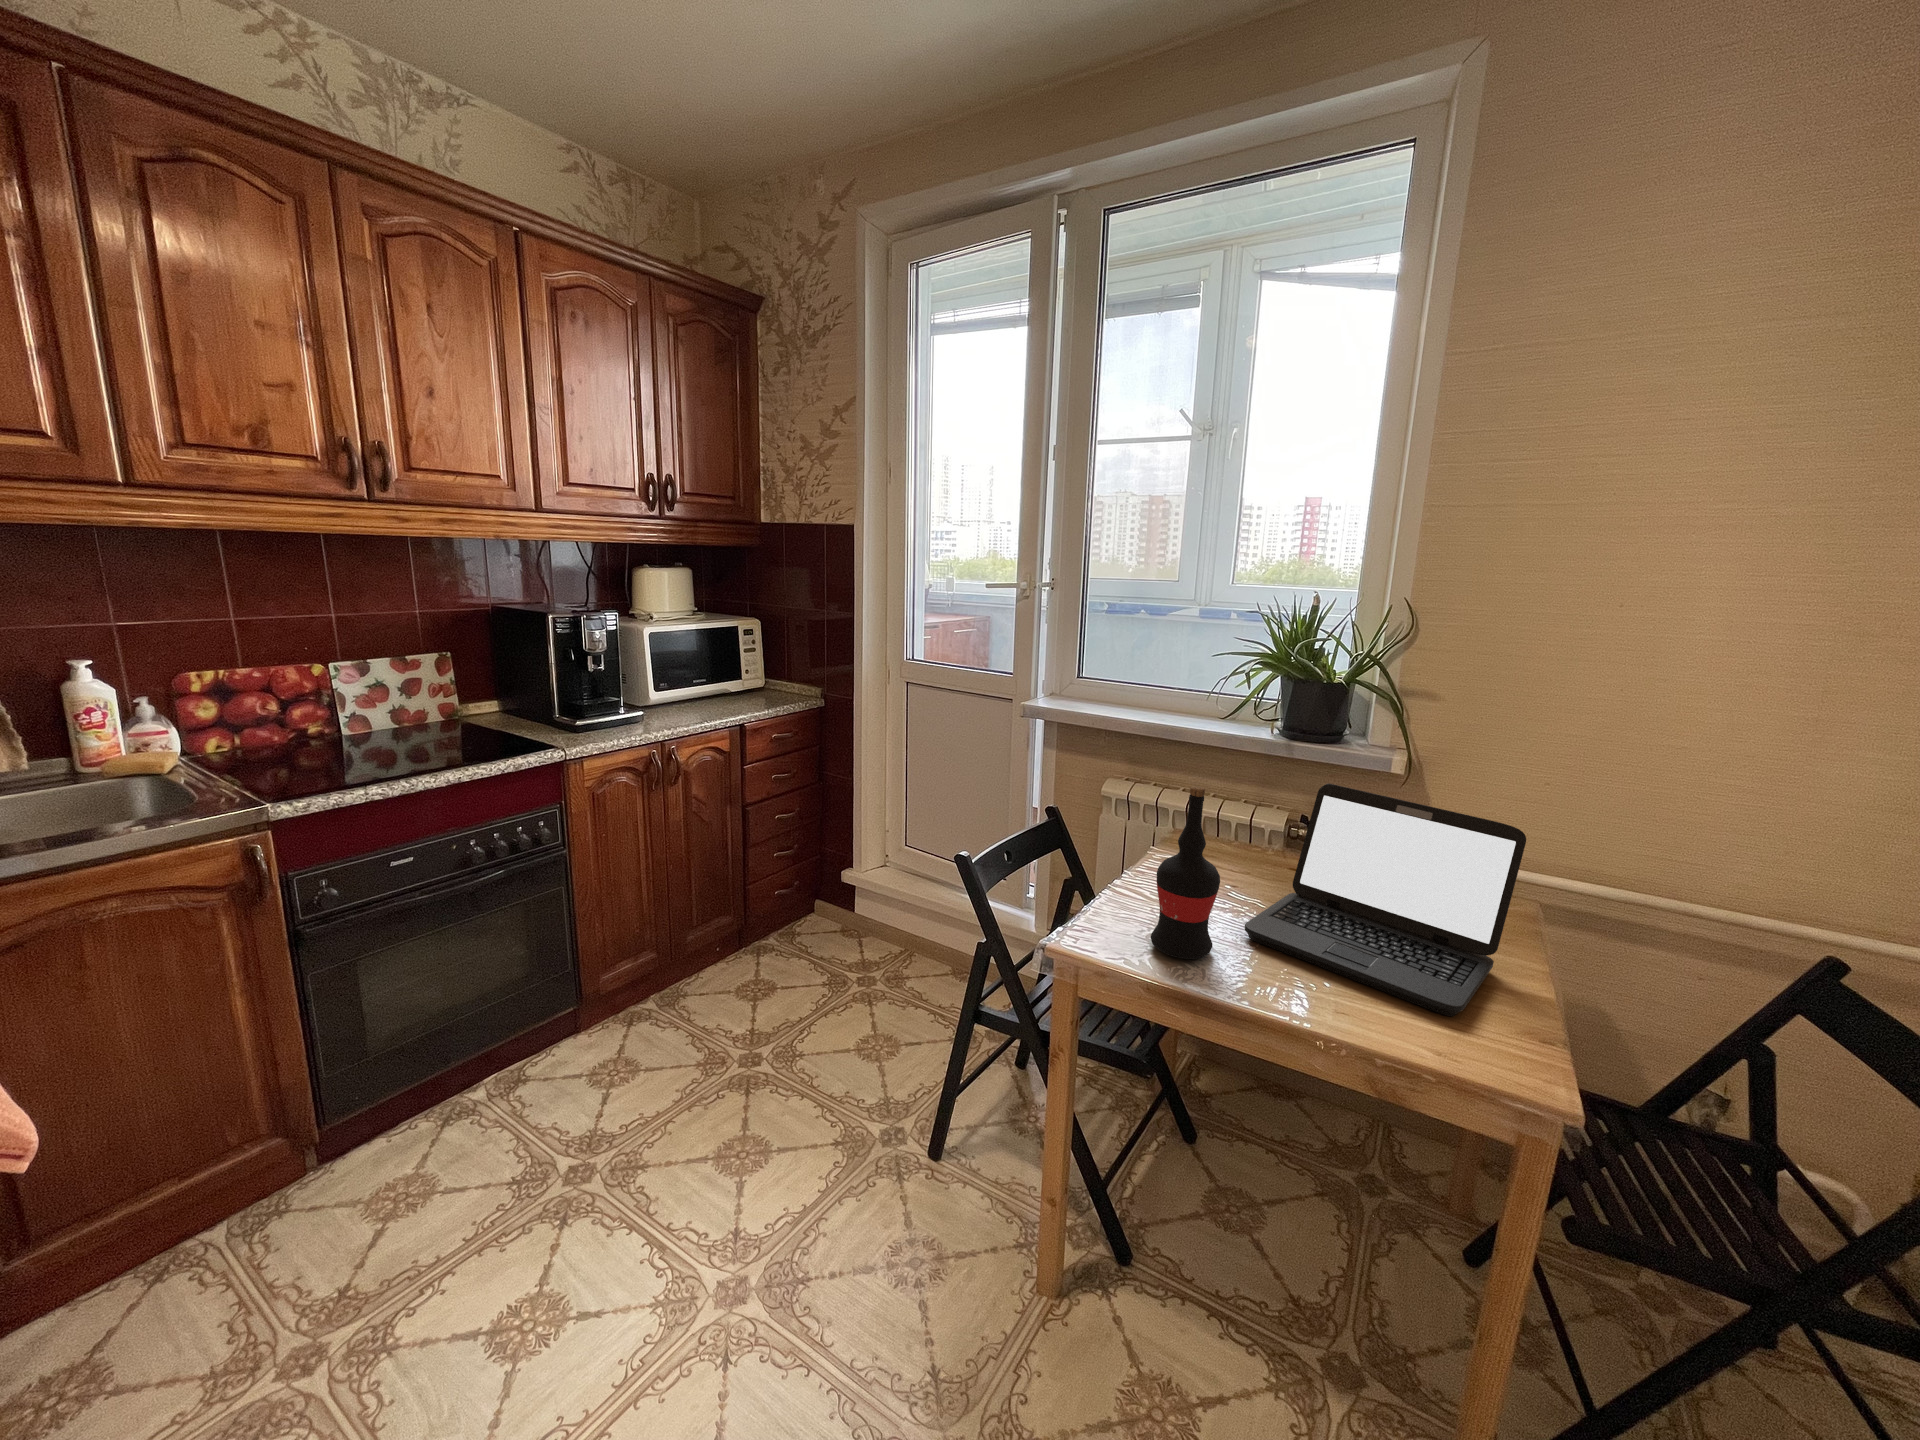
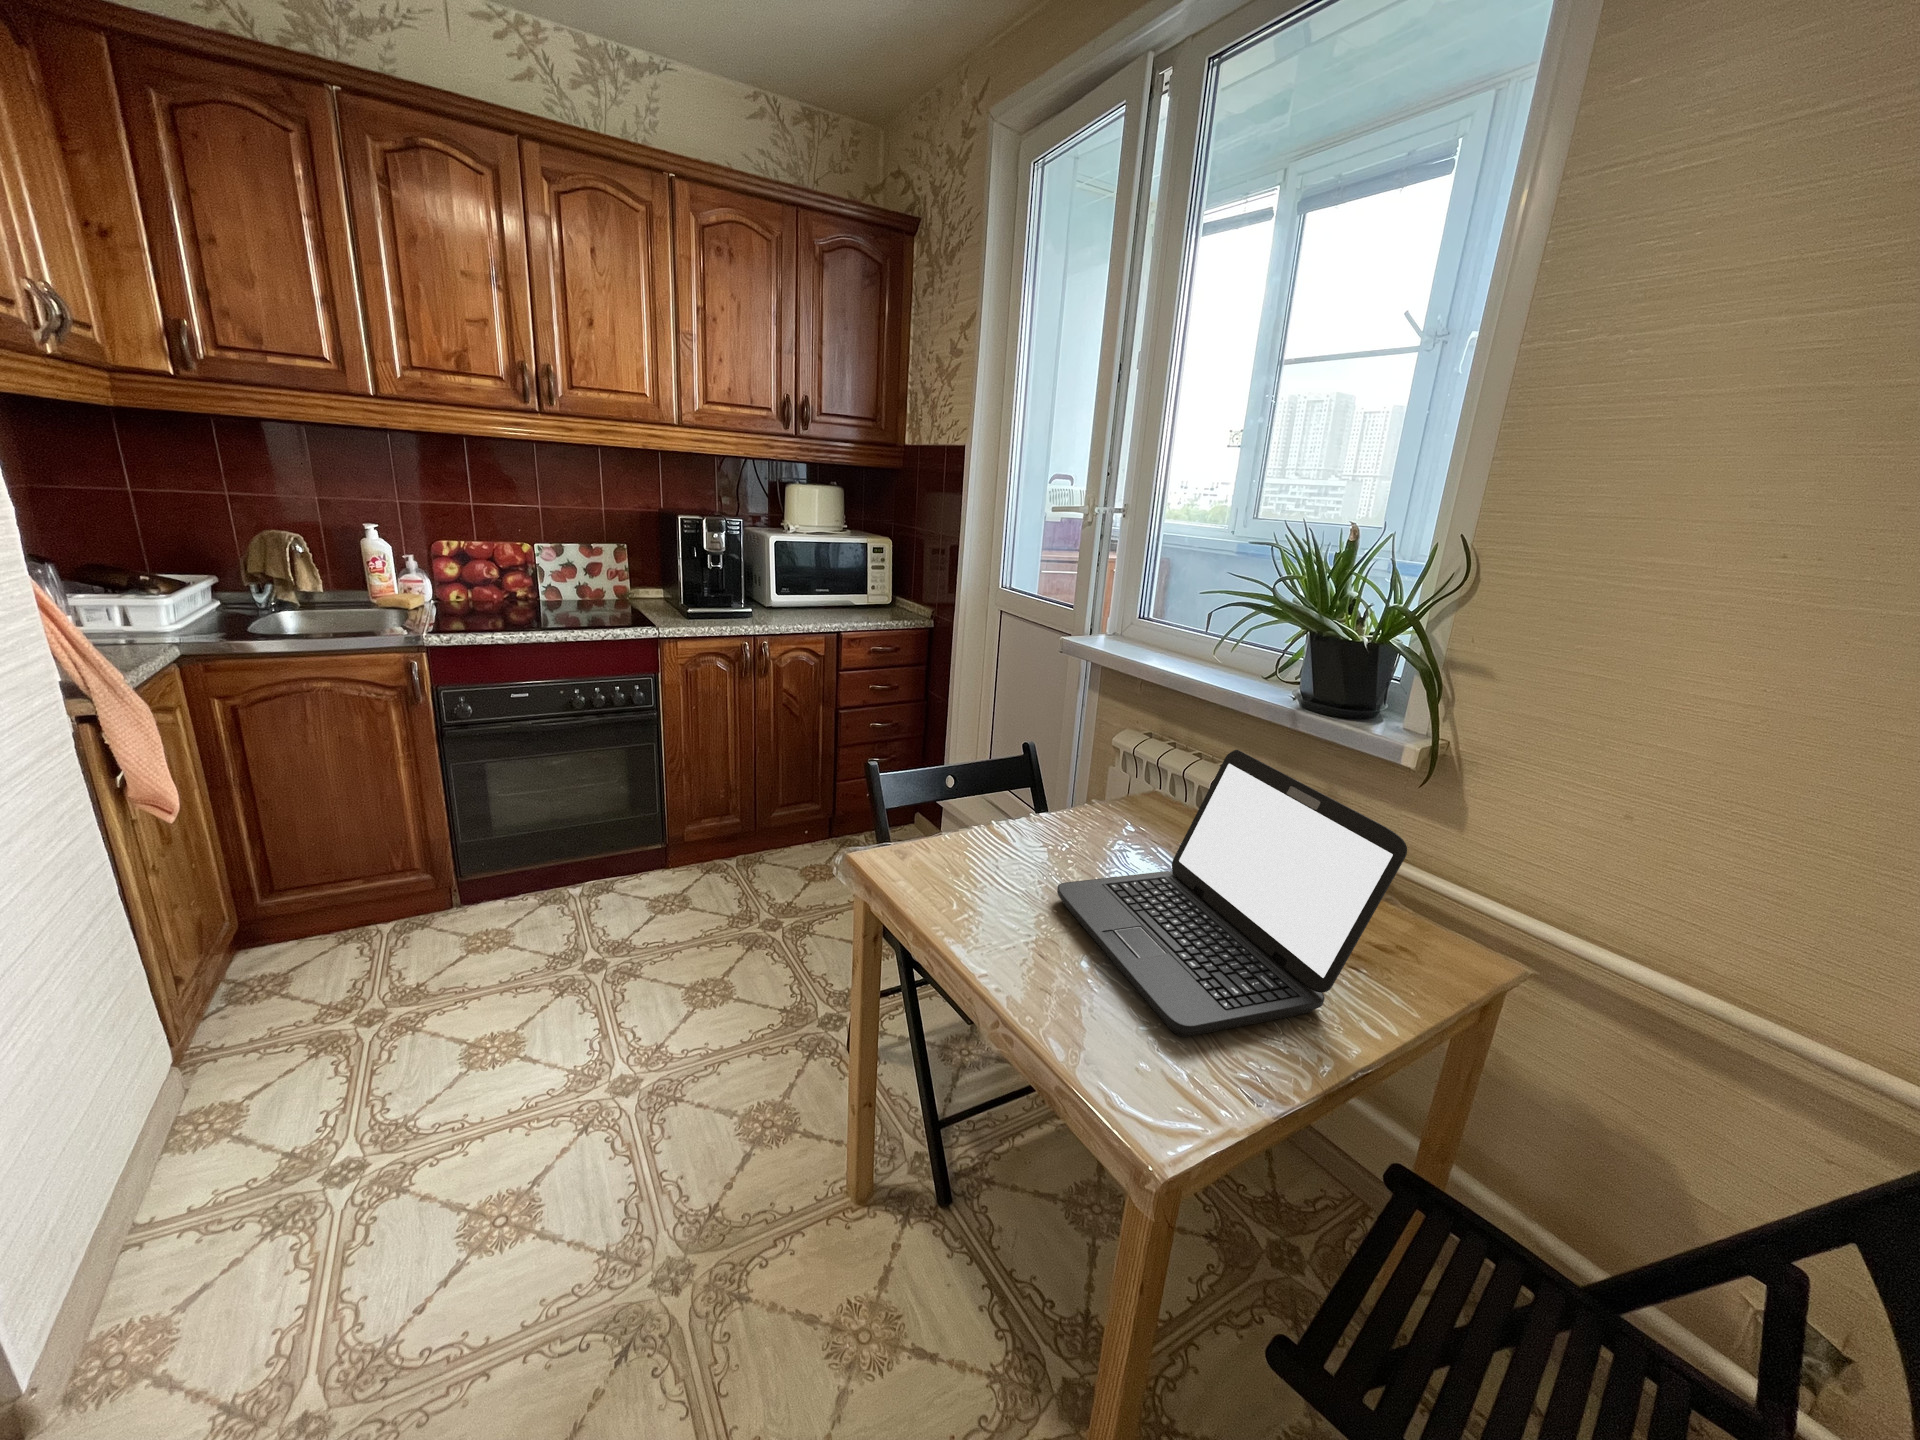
wine bottle: present [1151,786,1220,959] -> none [939,710,1011,900]

